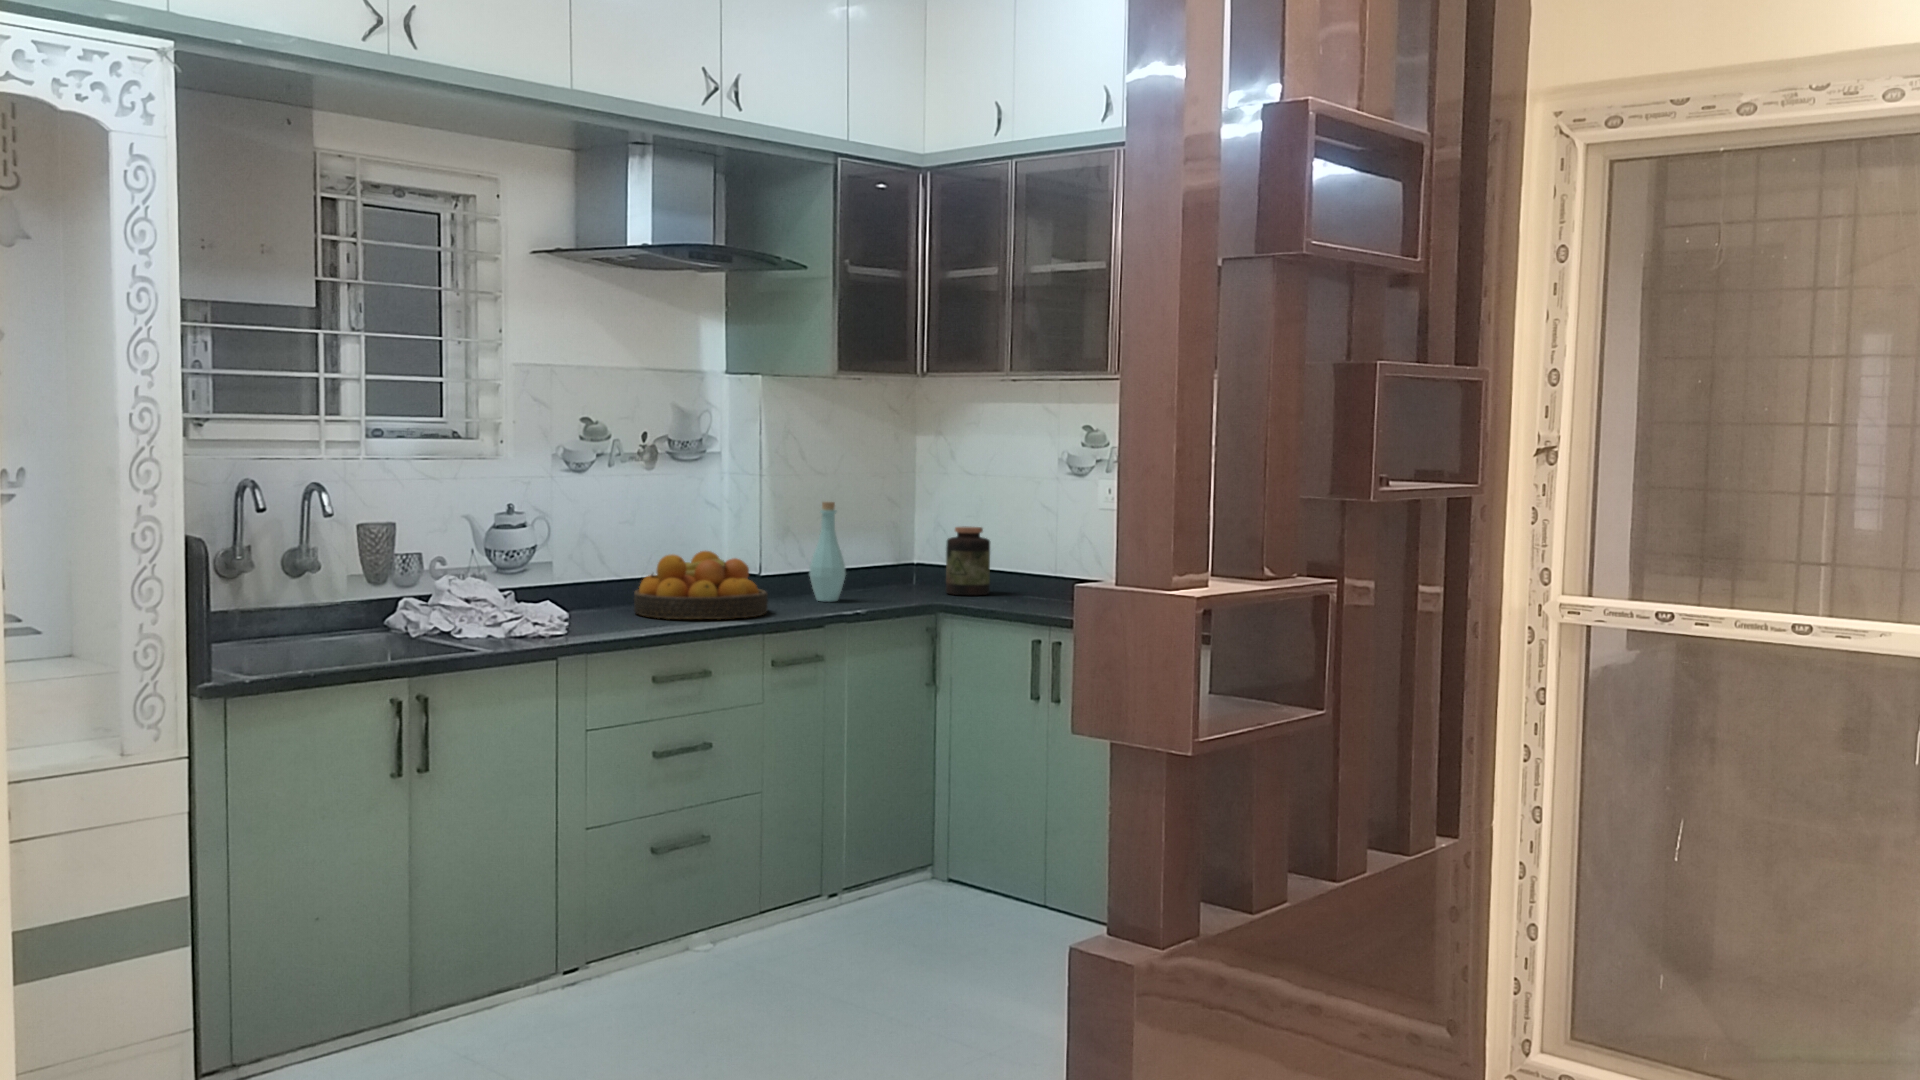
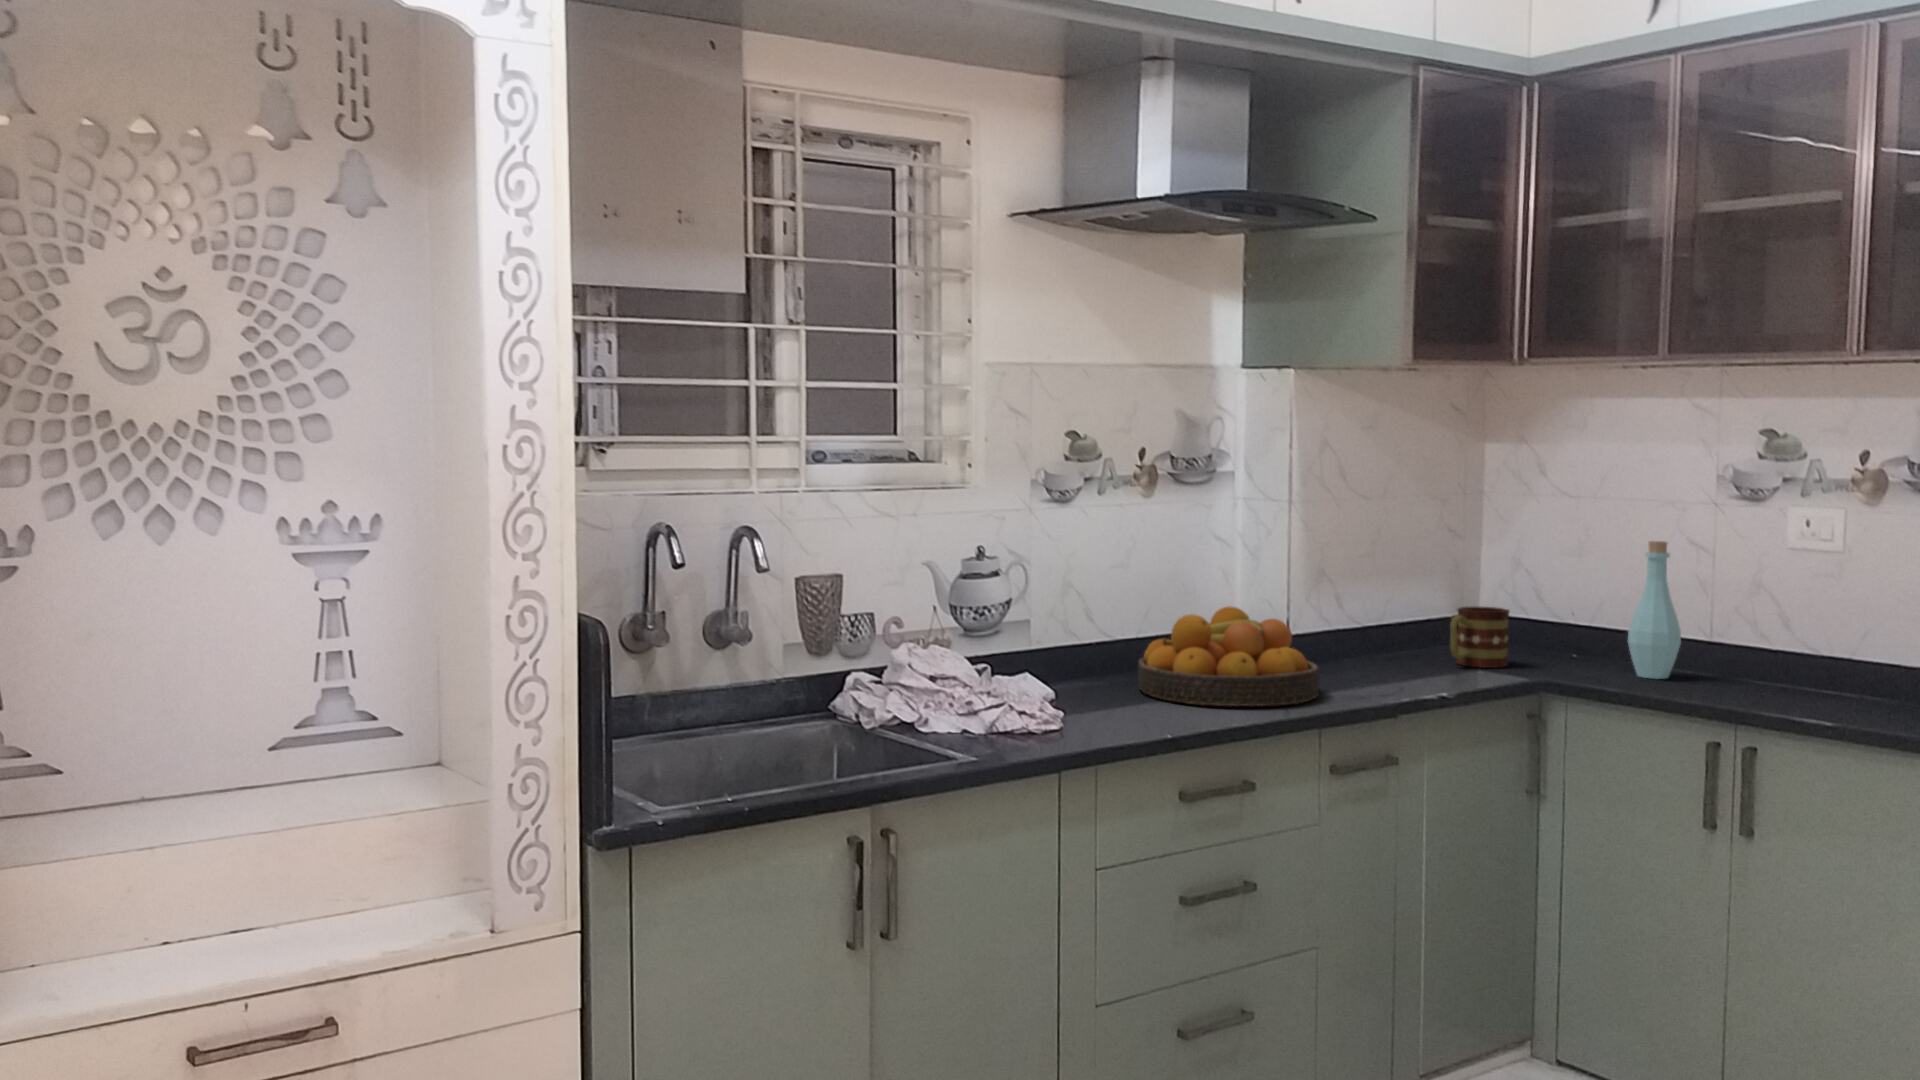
bottle: present [809,502,846,602] -> present [1628,541,1681,679]
jar: present [946,526,990,595] -> none [1535,569,1601,664]
mug: none [878,554,923,598] -> present [1450,606,1509,668]

